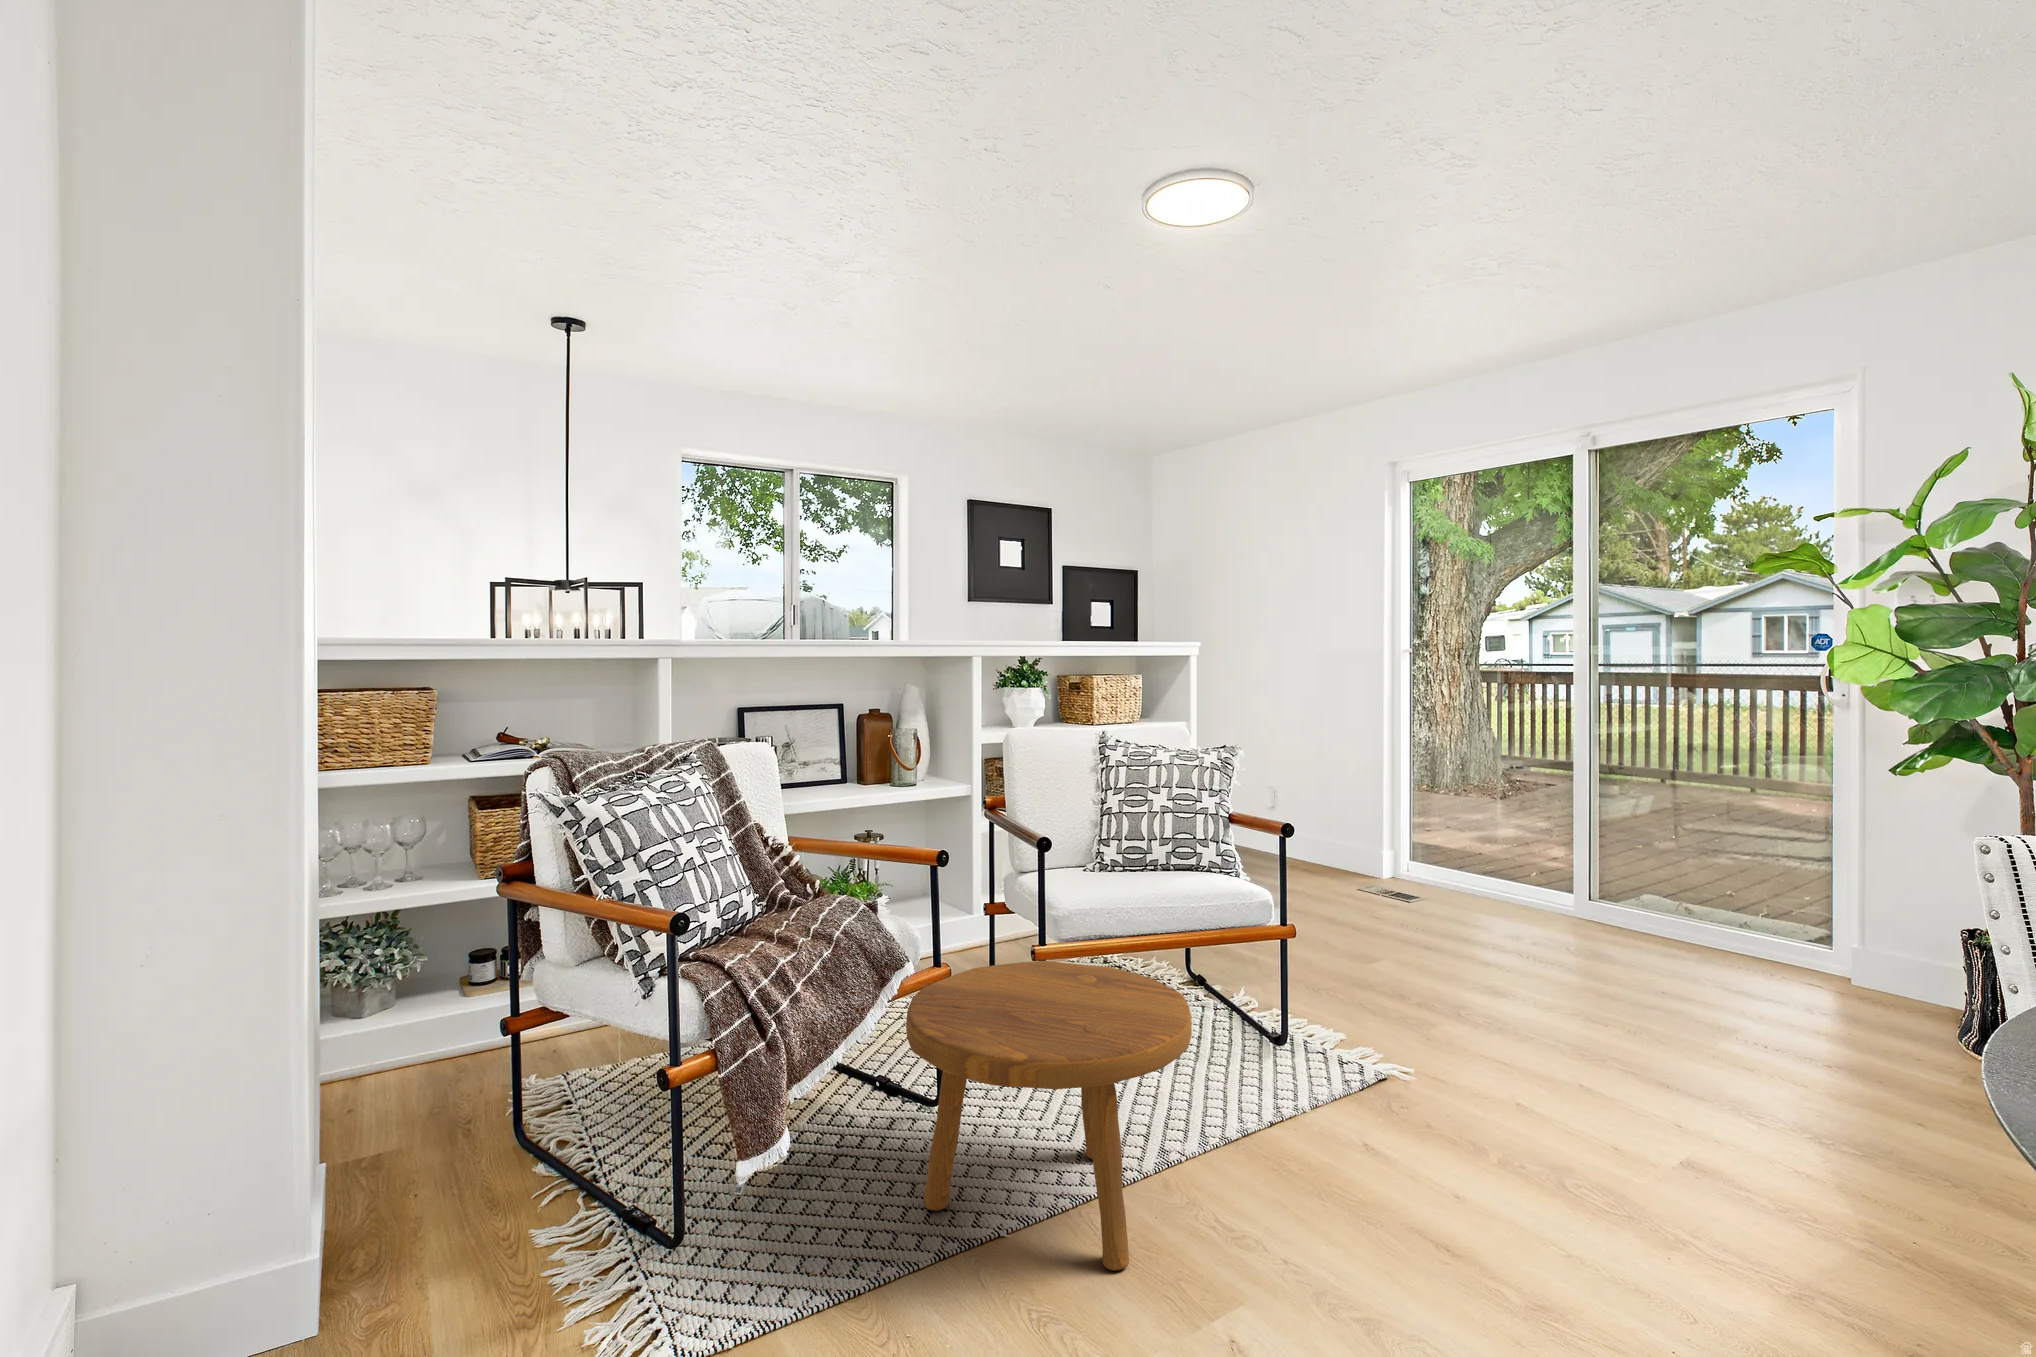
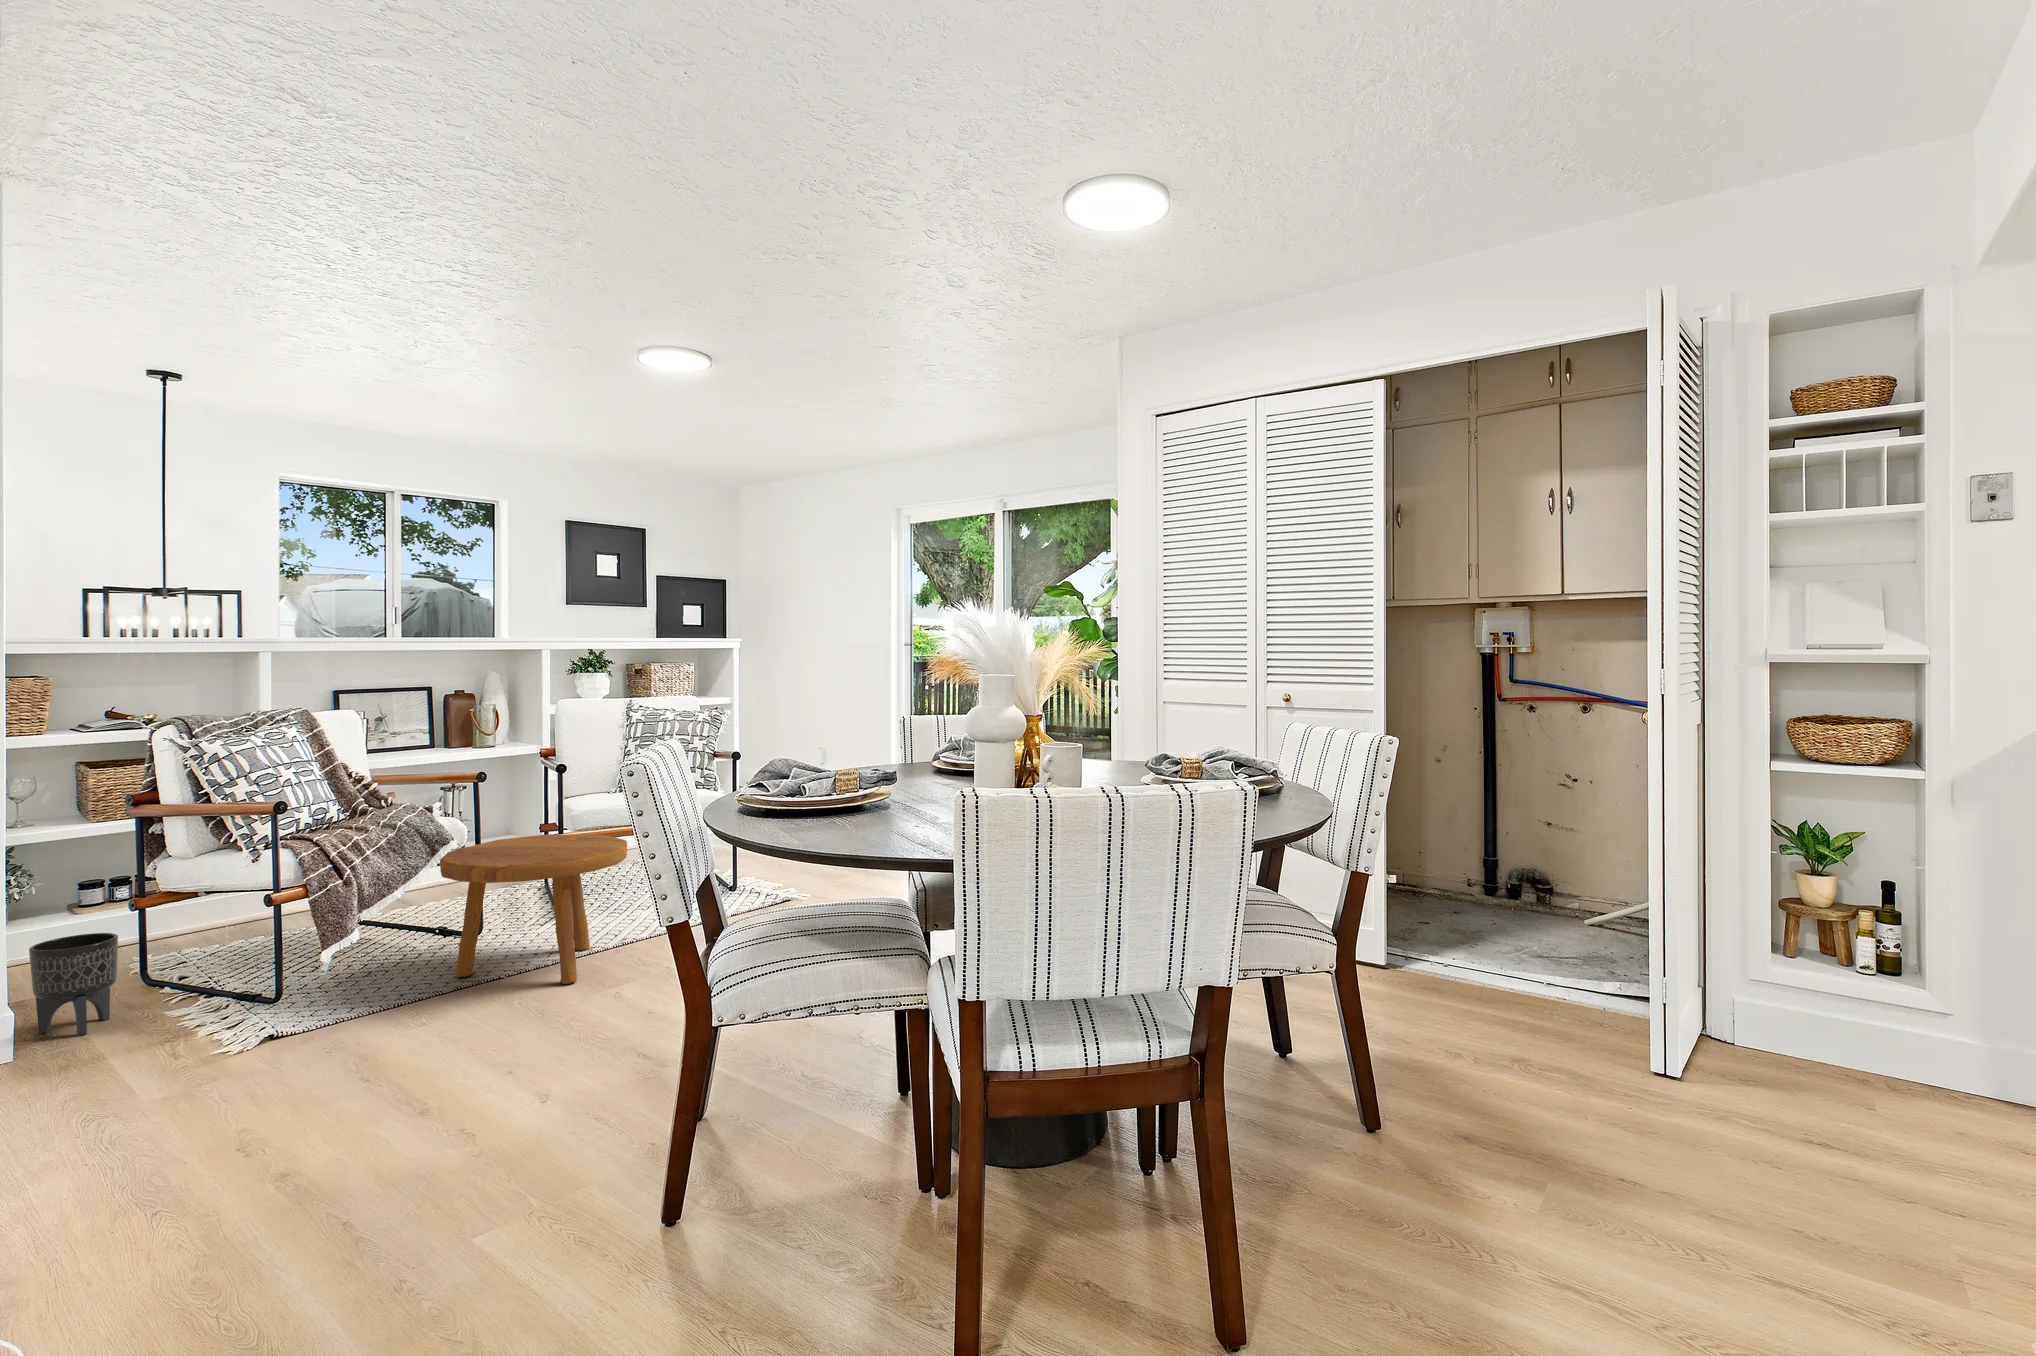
planter: none [350,1096,467,1274] -> present [29,933,118,1036]

